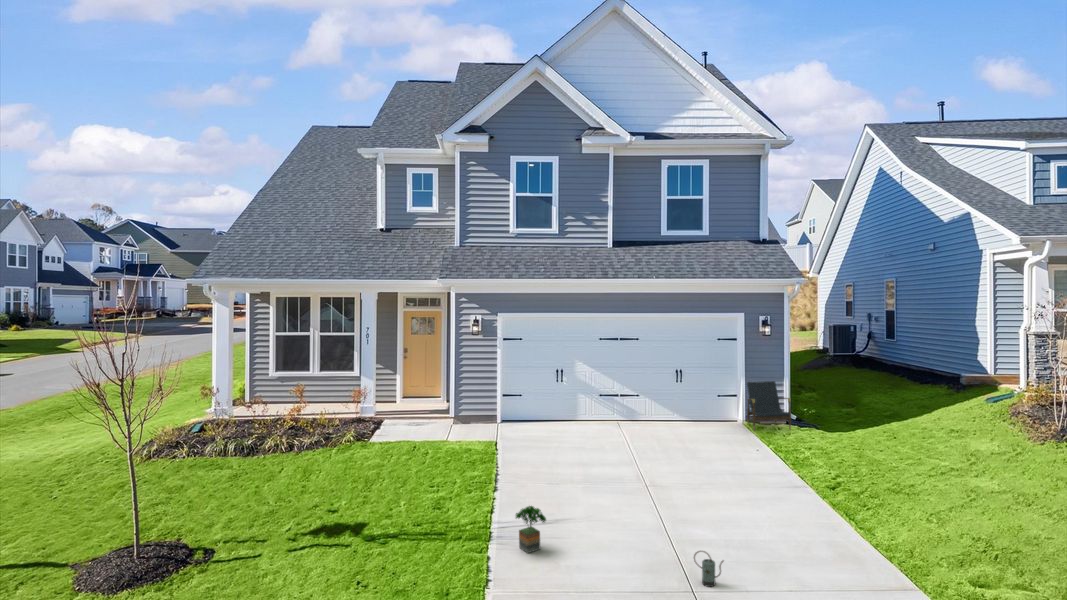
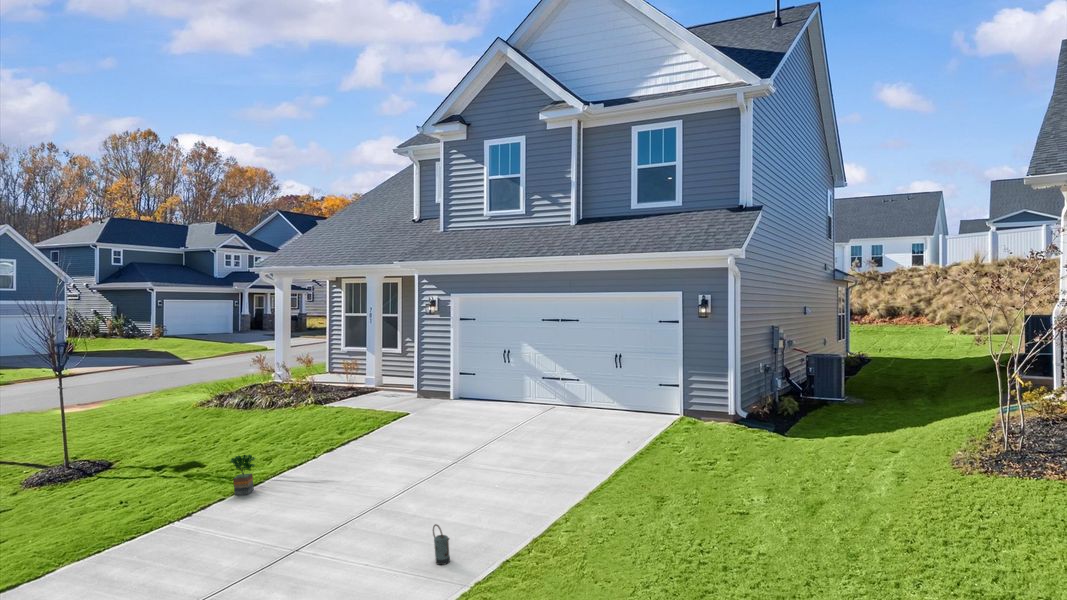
lounge chair: present [747,381,791,431] -> none [666,370,716,428]
watering can: present [694,551,723,587] -> present [433,524,450,565]

